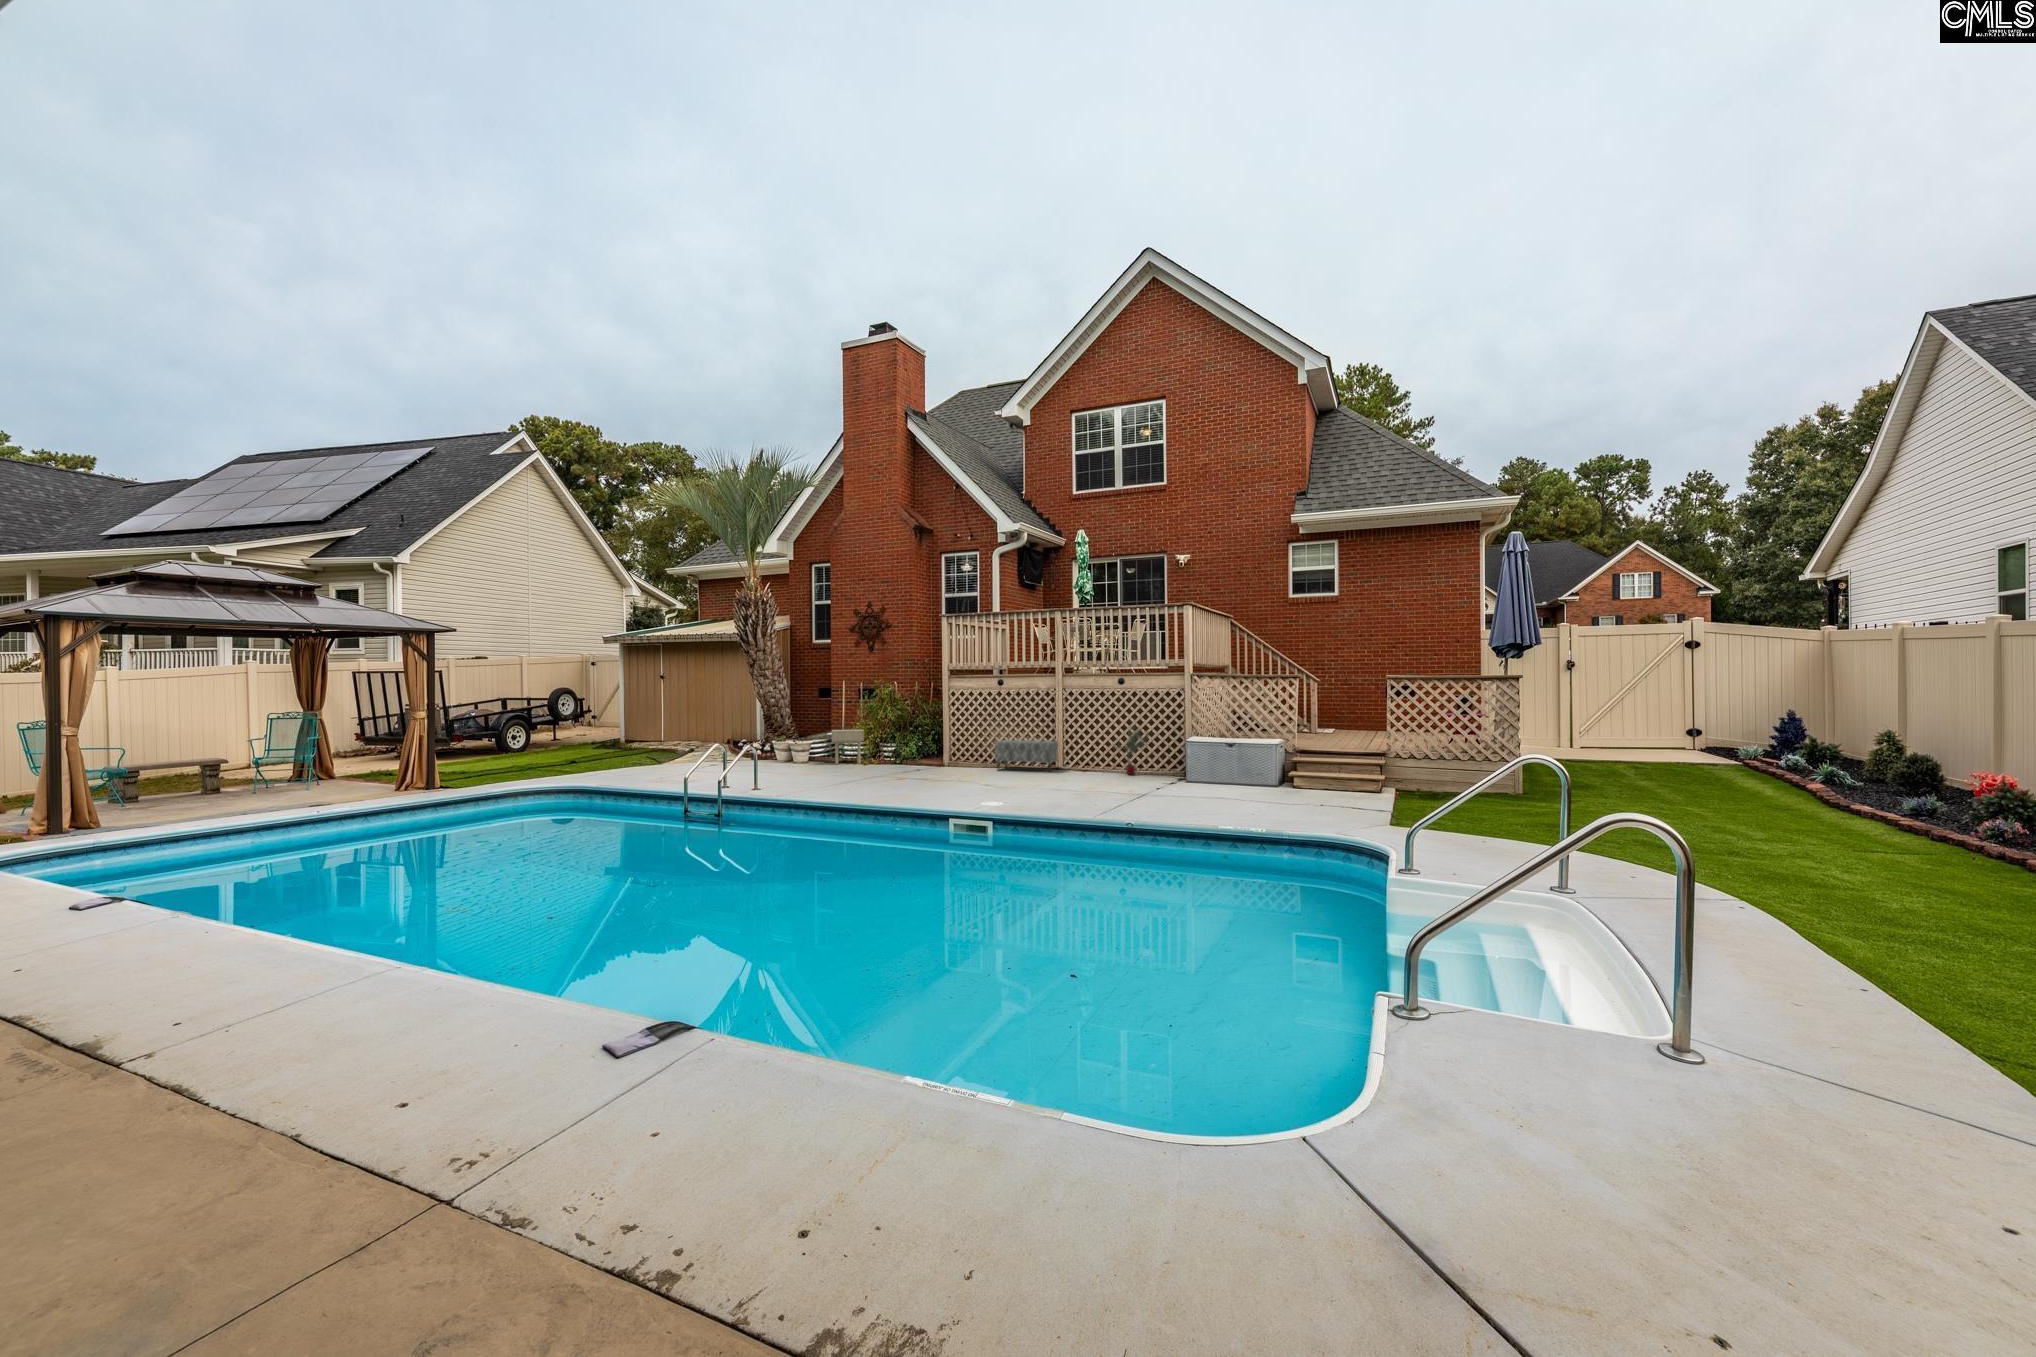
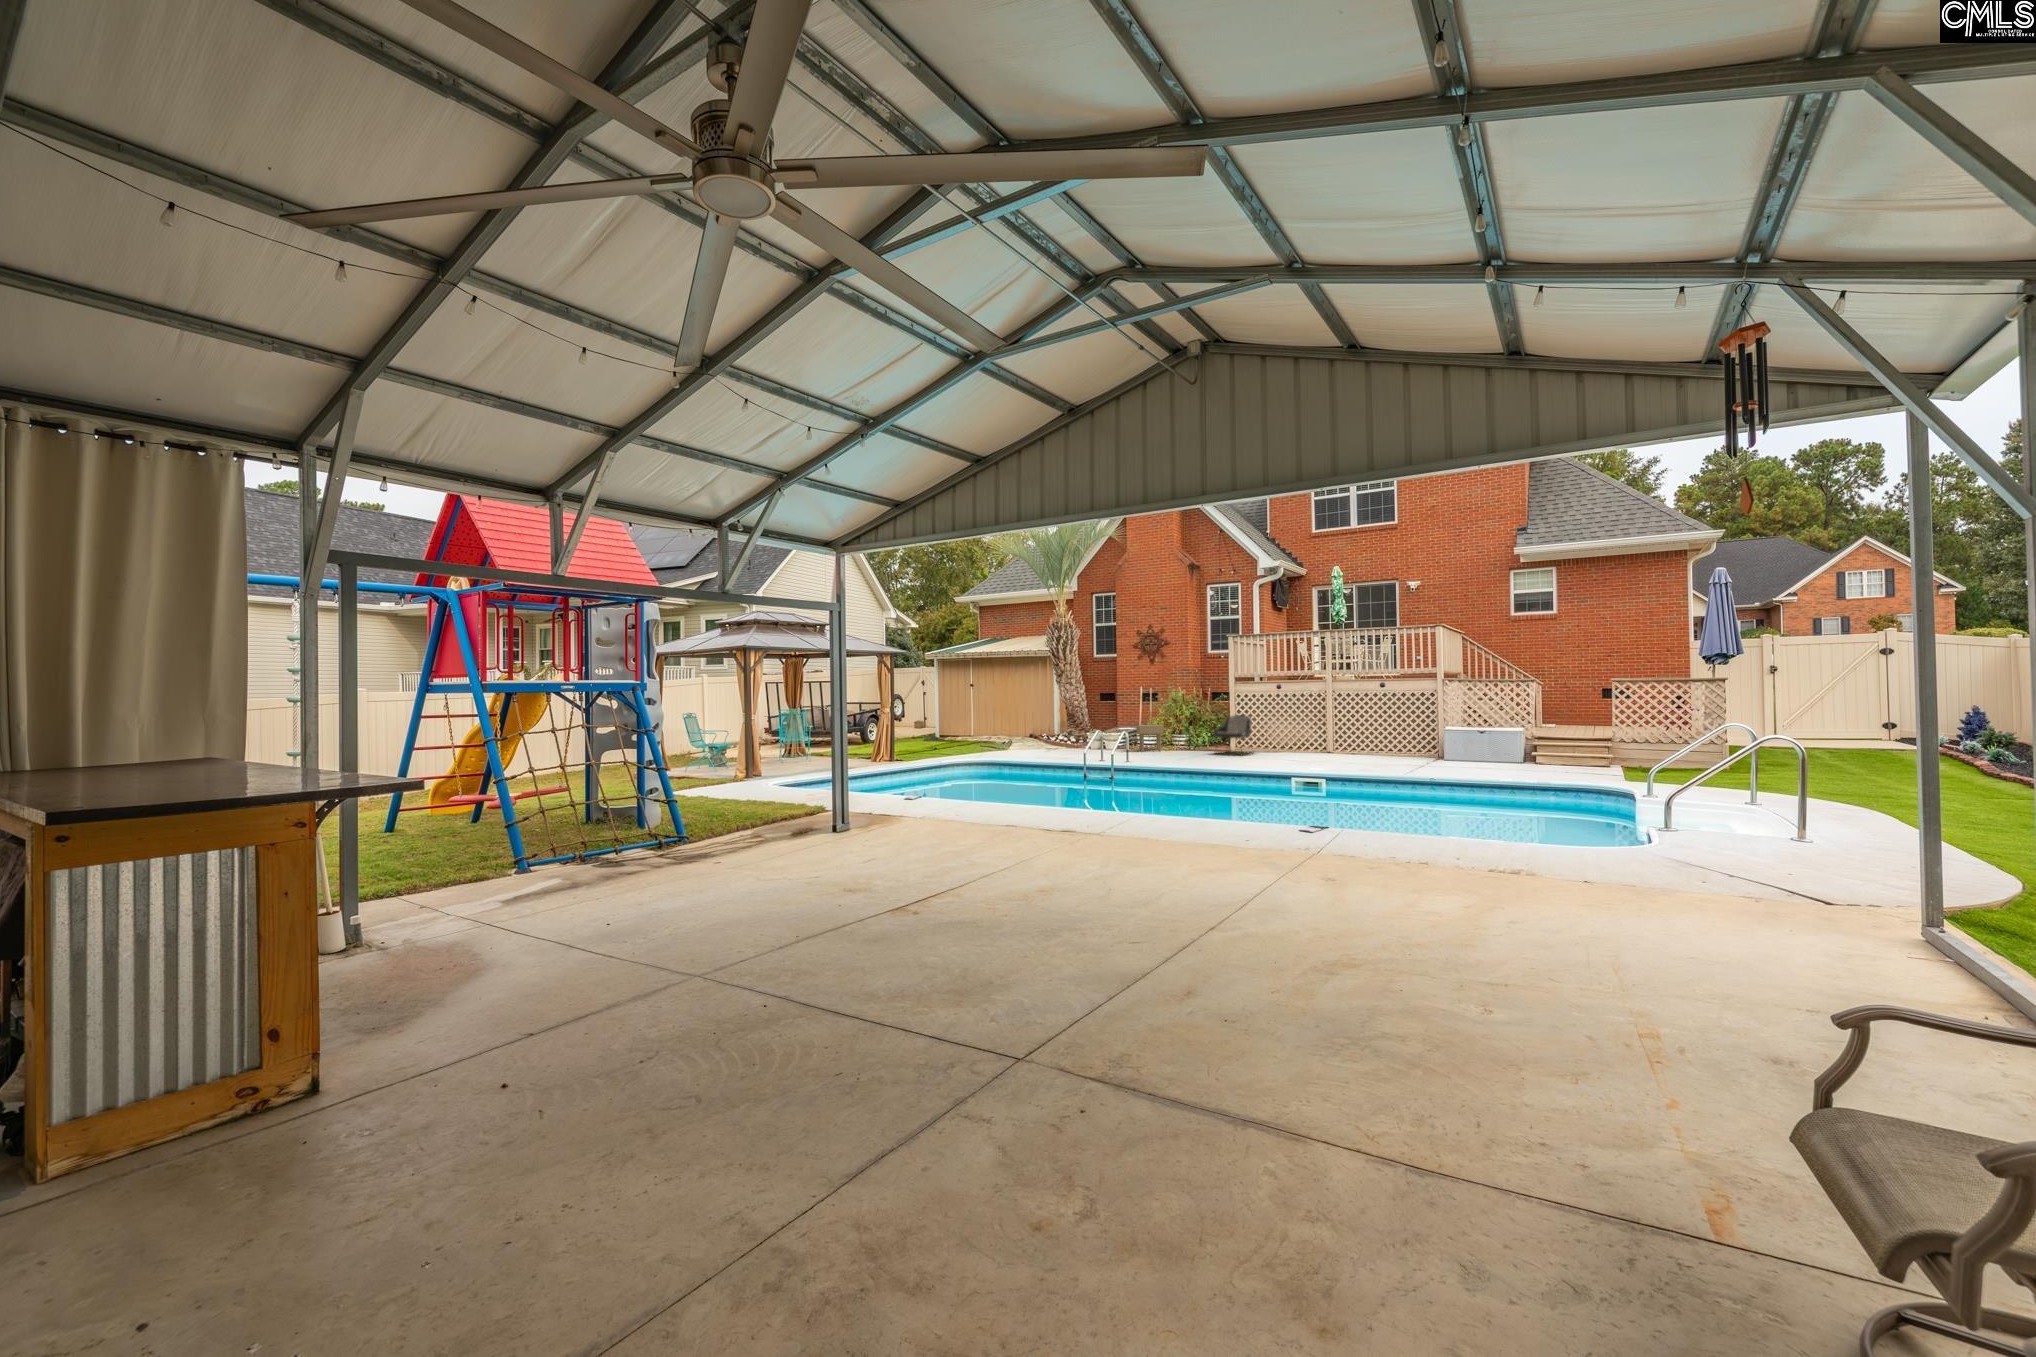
lounge chair: none [917,718,971,771] -> present [1213,715,1251,755]
potted tree: present [1113,727,1149,775] -> none [1375,719,1409,758]
bench: present [995,740,1059,771] -> none [1277,732,1329,756]

